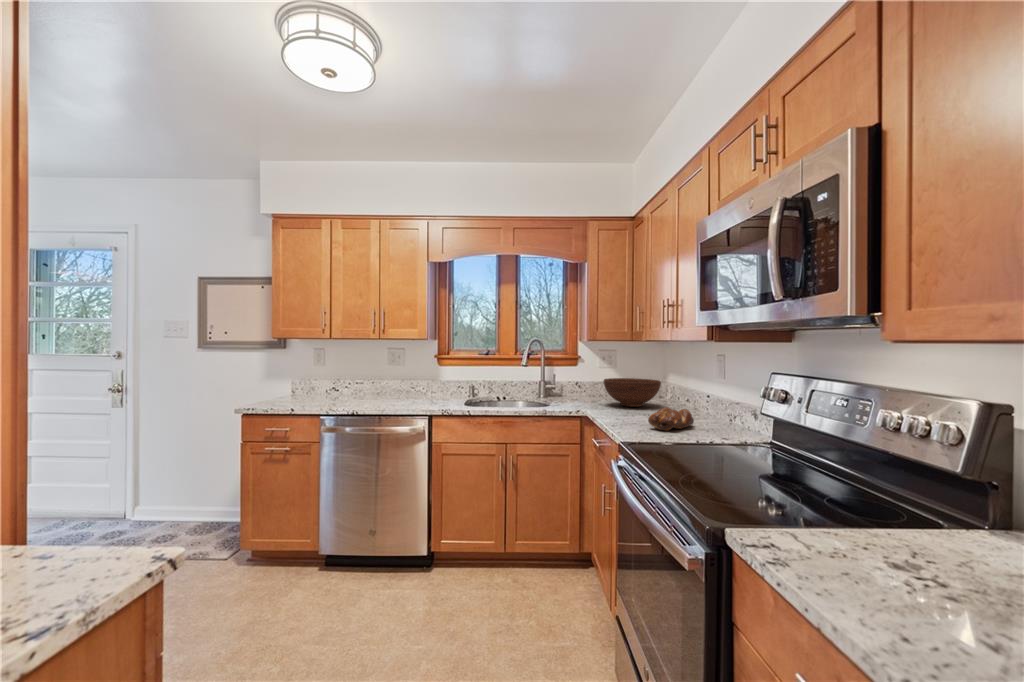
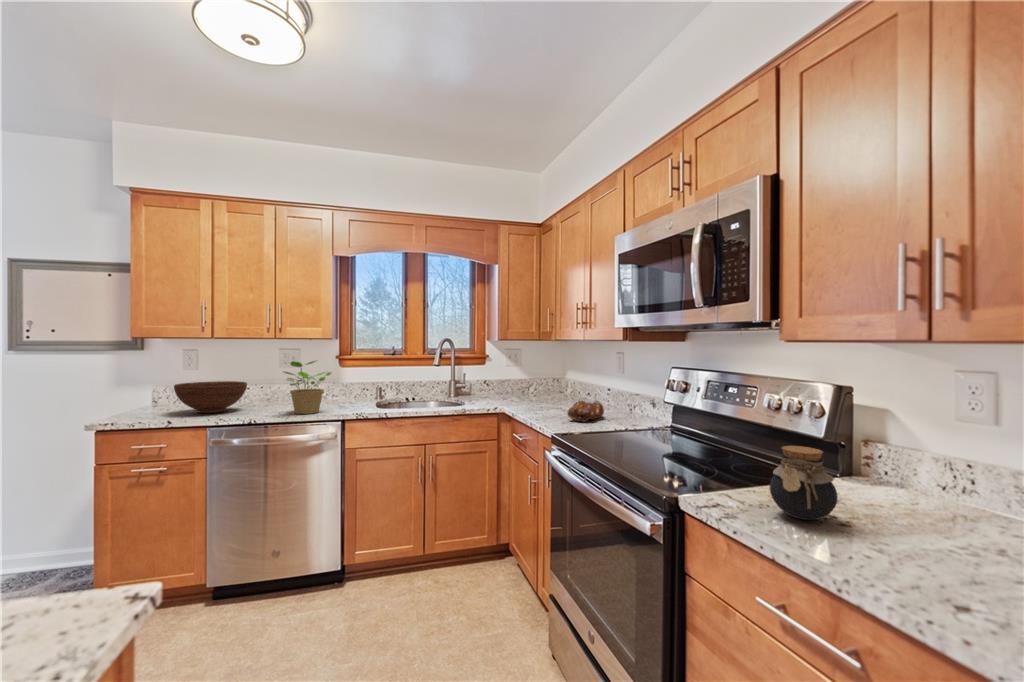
potted plant: none [380,359,425,408] -> present [284,361,332,414]
fruit bowl: present [603,378,661,407] -> present [174,381,247,413]
jar: none [841,480,943,586] -> present [770,446,838,520]

